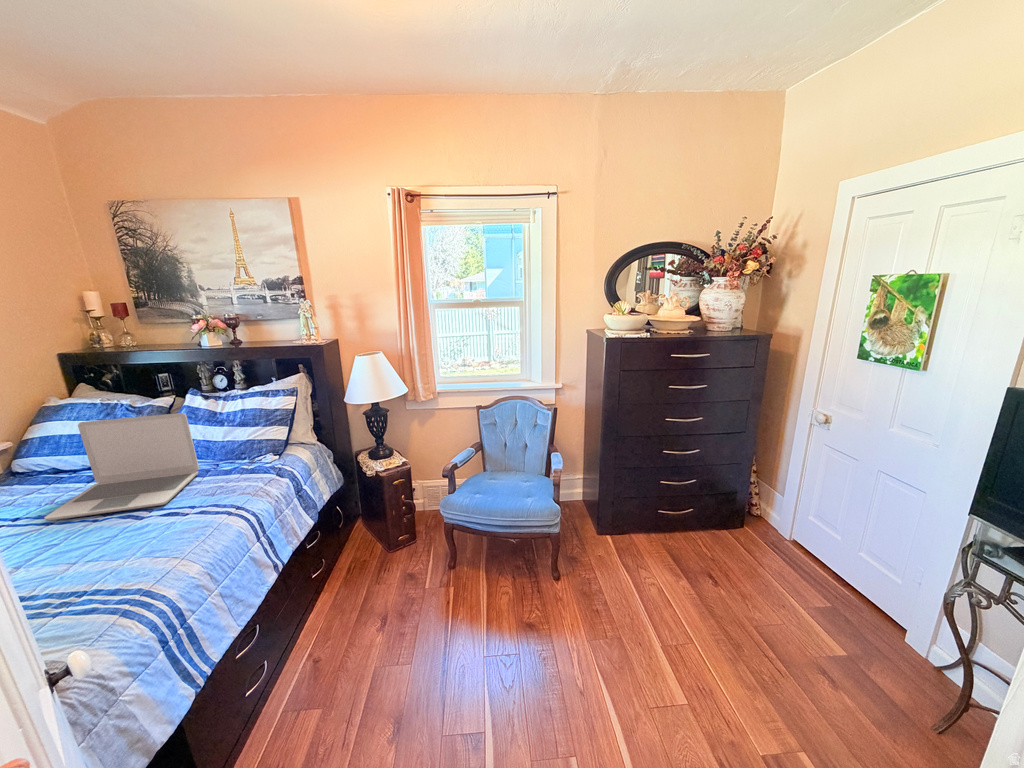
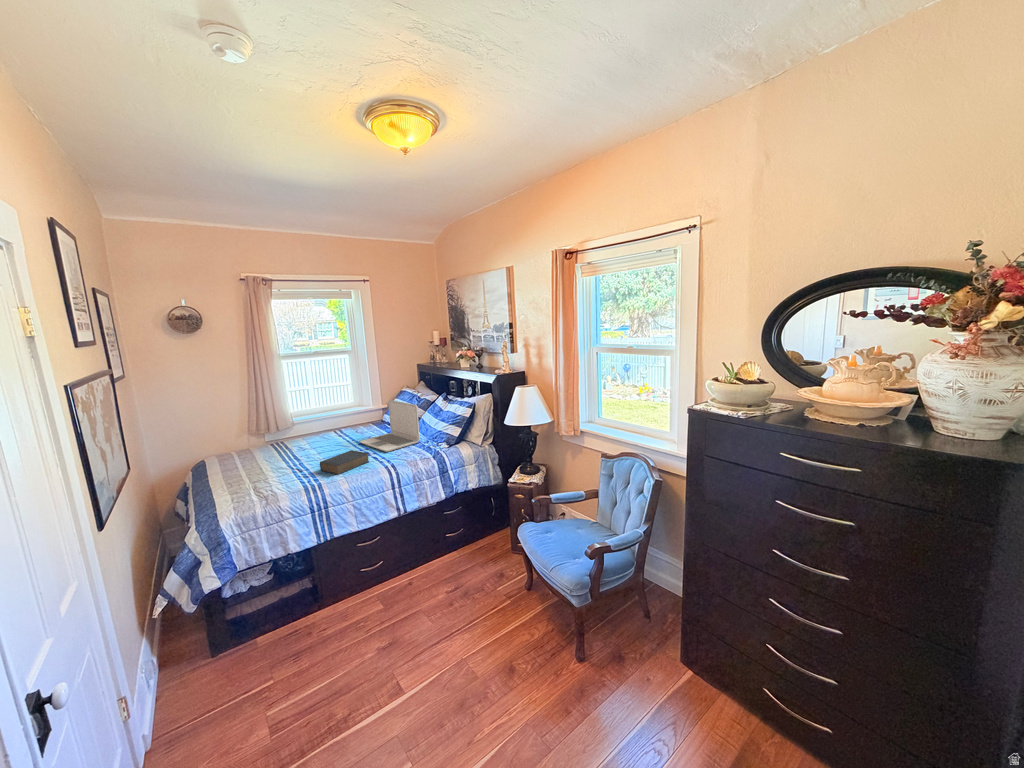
book: none [61,513,163,587] -> present [320,450,369,475]

